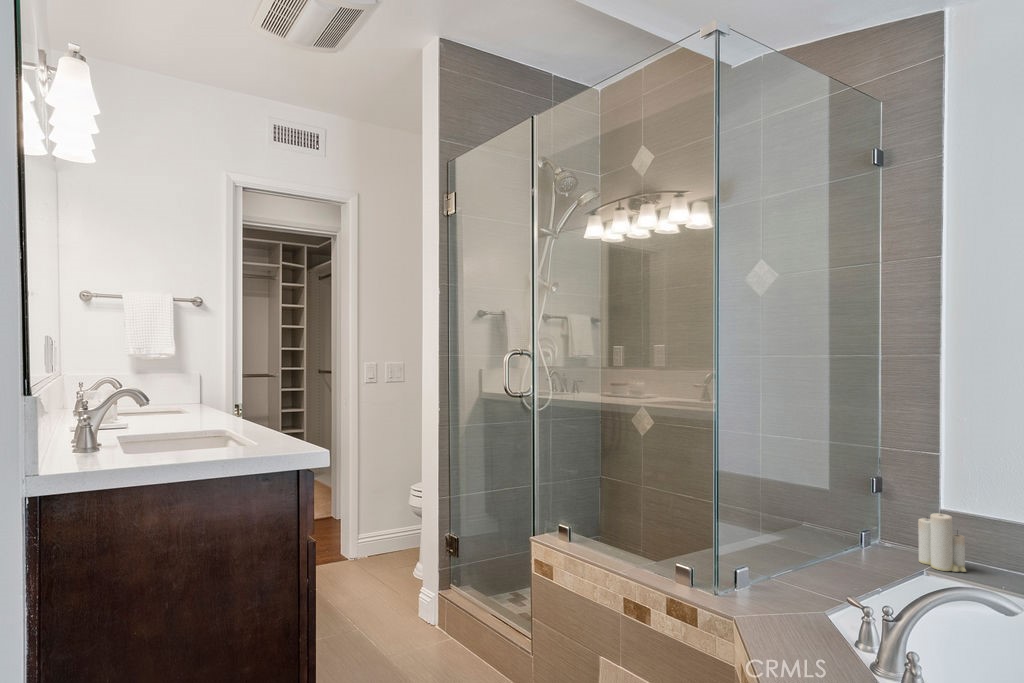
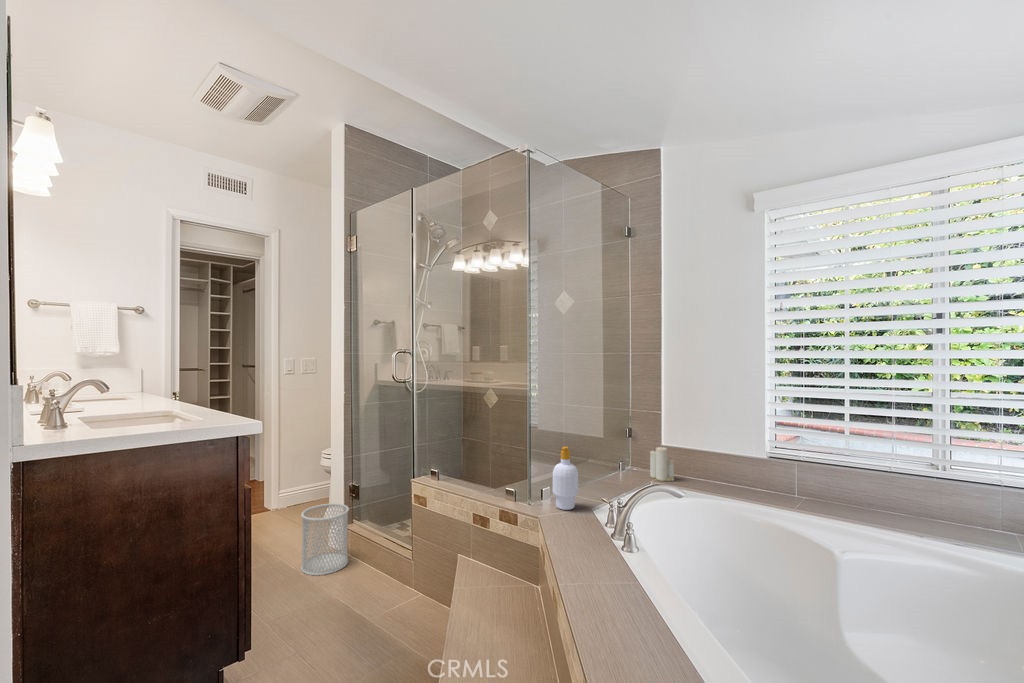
soap bottle: none [755,508,800,612] -> present [553,447,578,510]
wastebasket: none [383,561,445,660] -> present [301,503,349,575]

